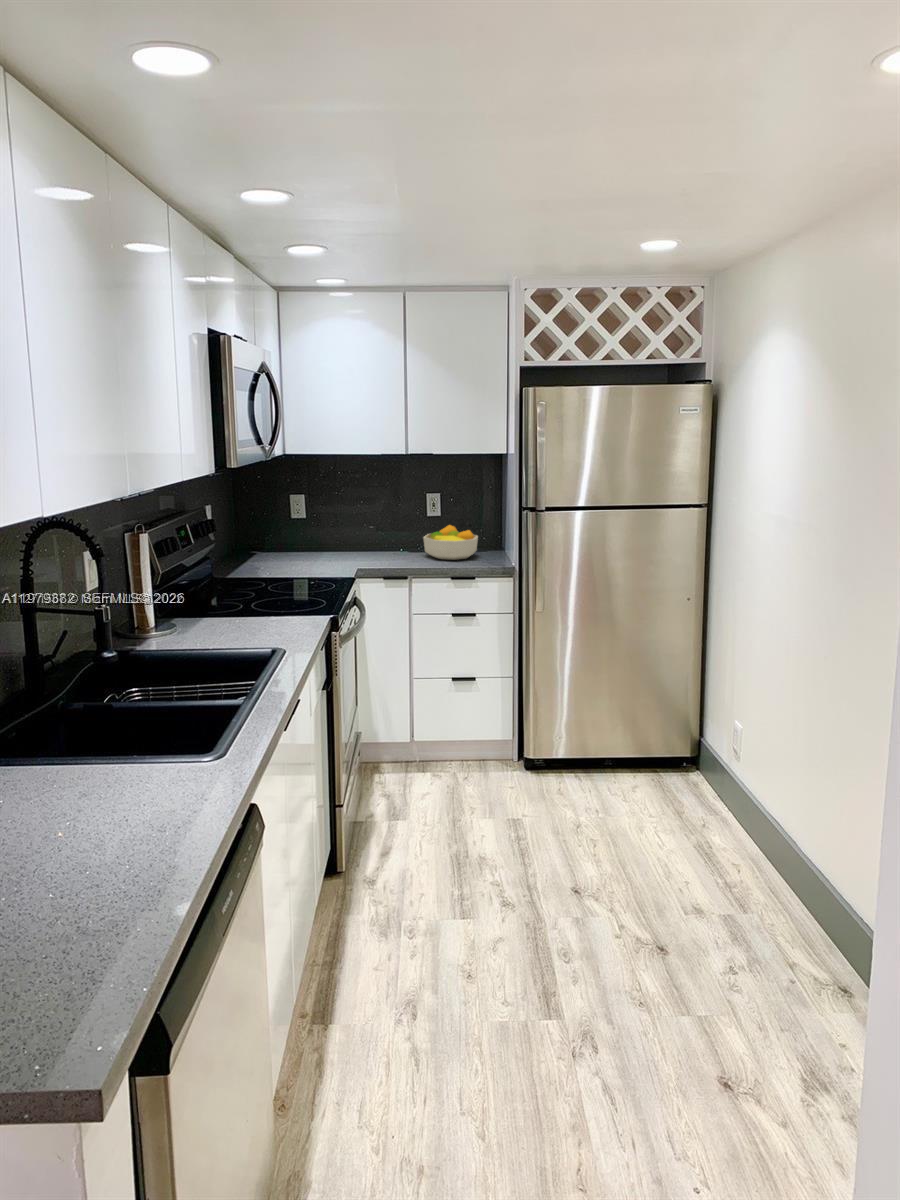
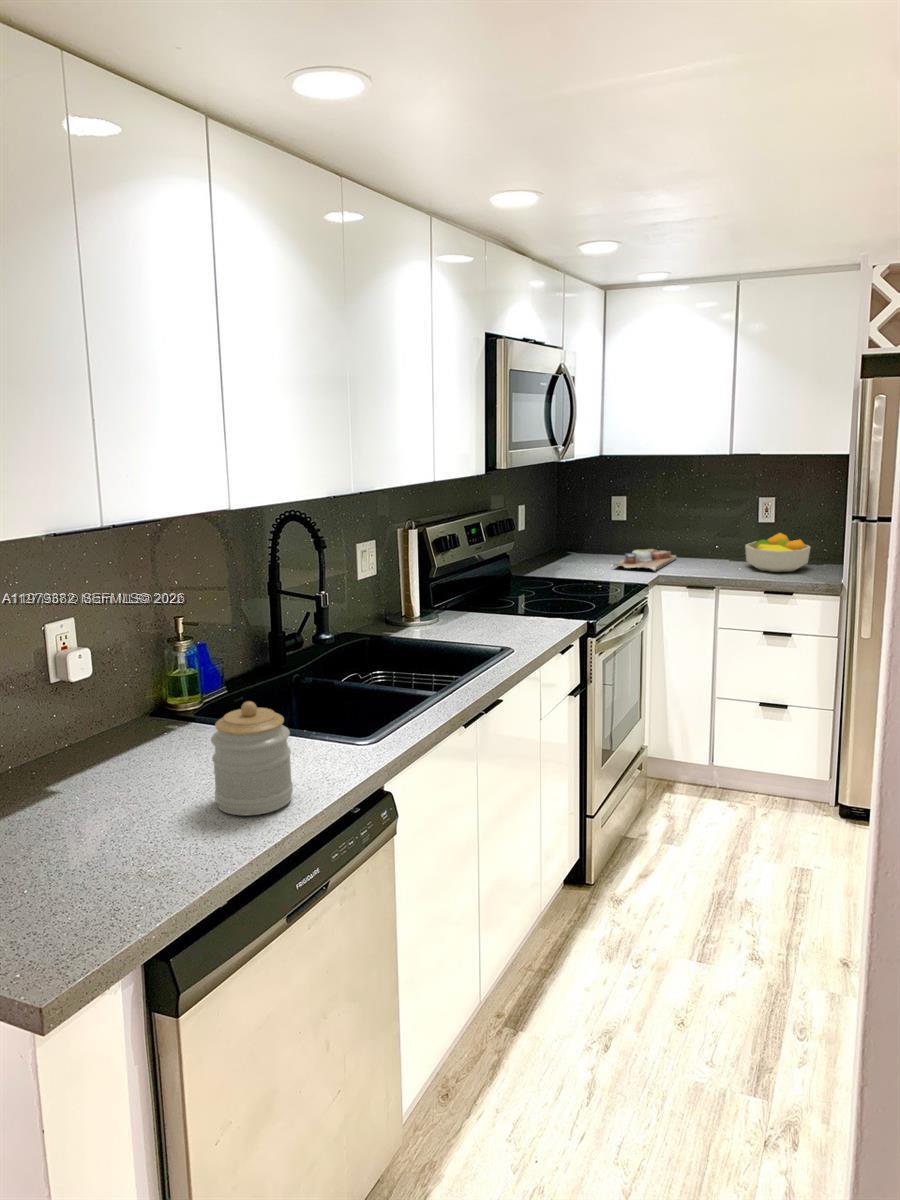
cutting board: none [309,545,360,566] -> present [614,549,677,571]
jar: none [80,728,178,858] -> present [211,701,293,816]

